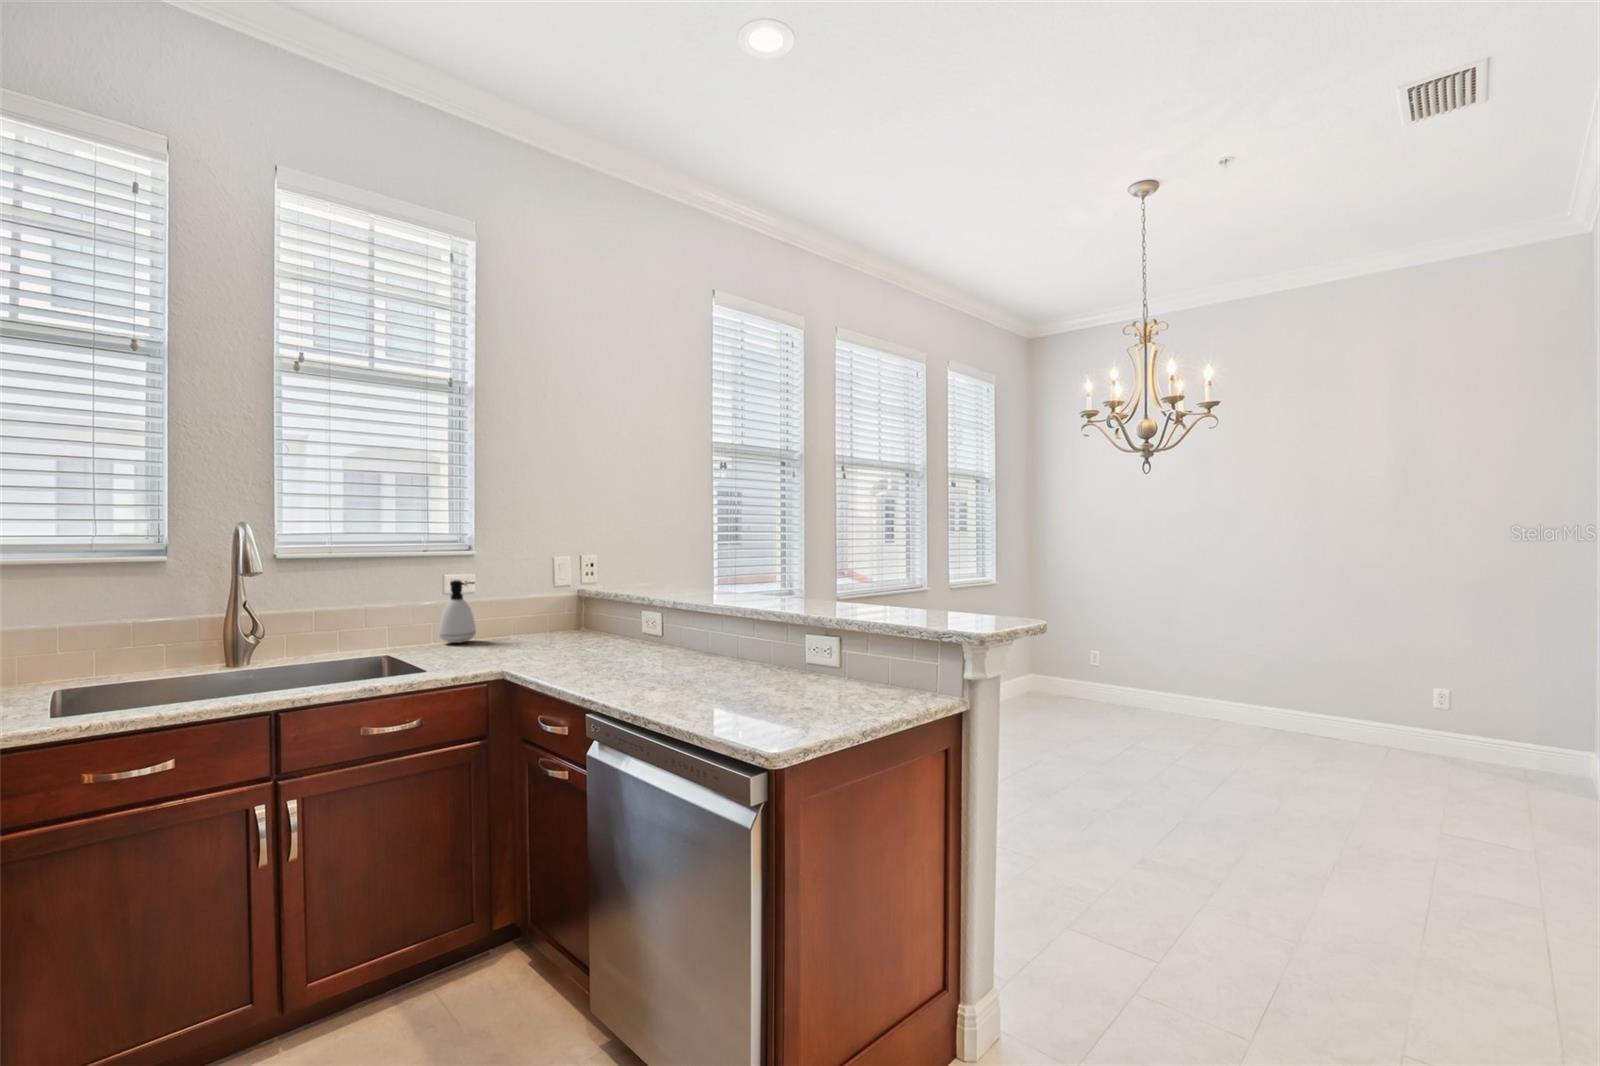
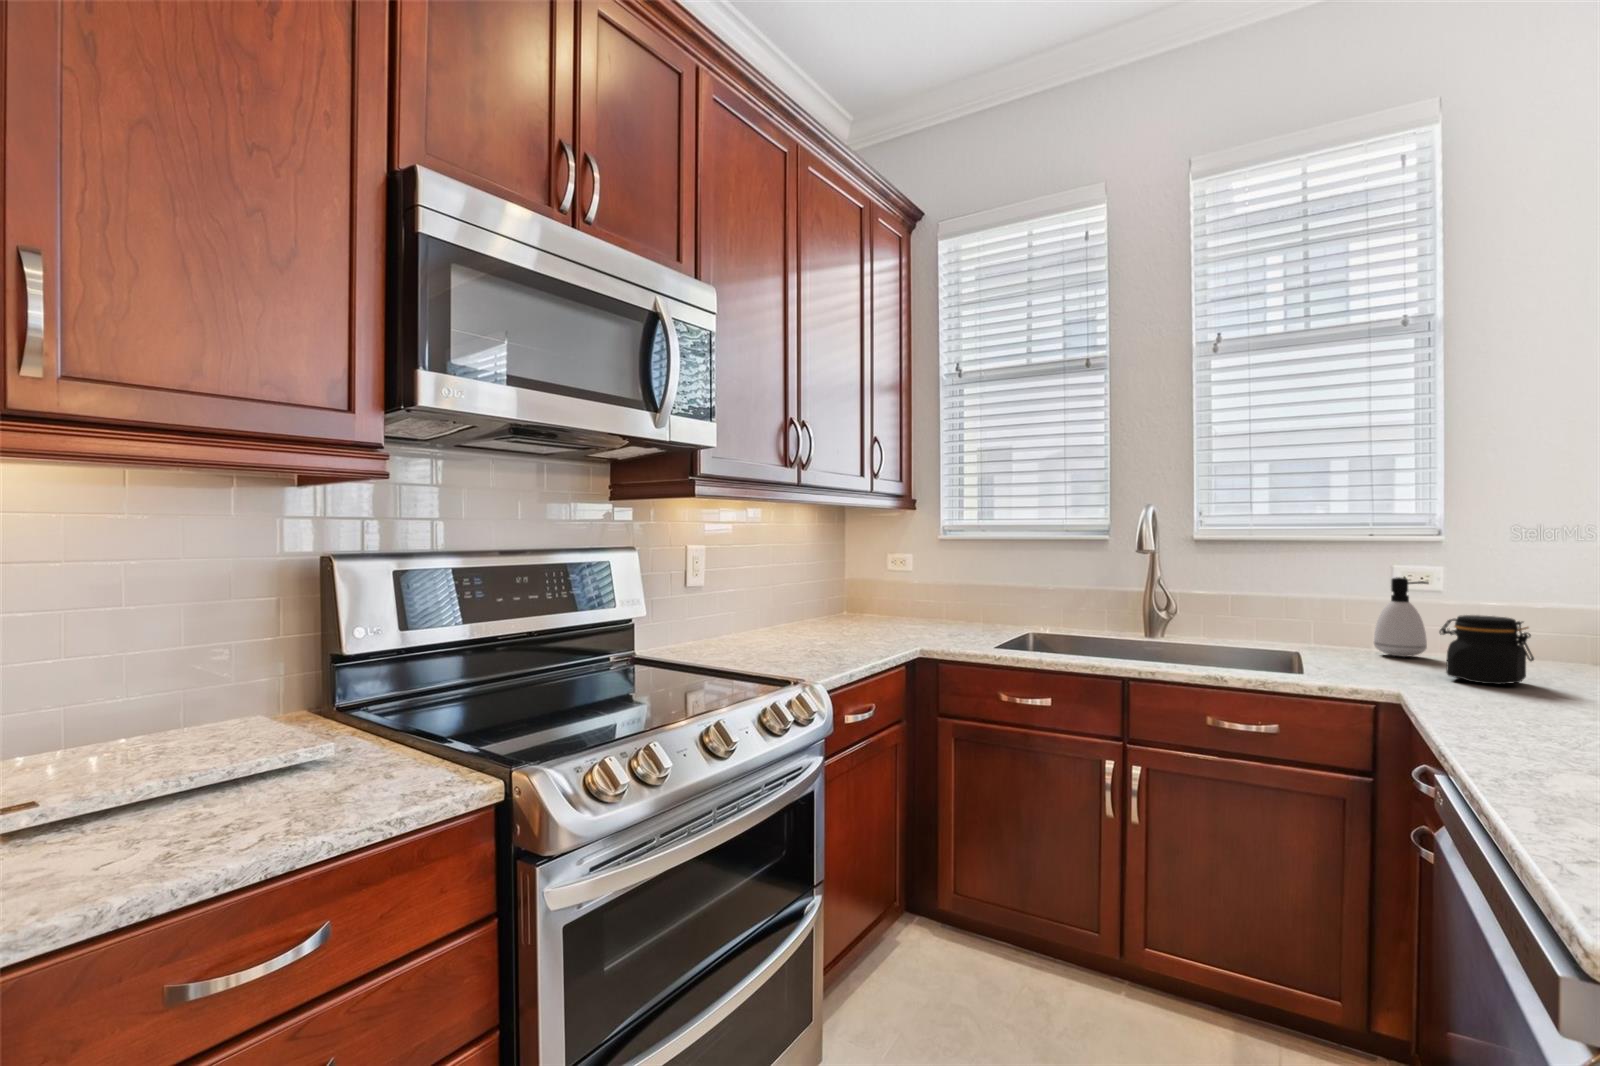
jar: none [504,603,558,651] -> present [1439,615,1534,684]

